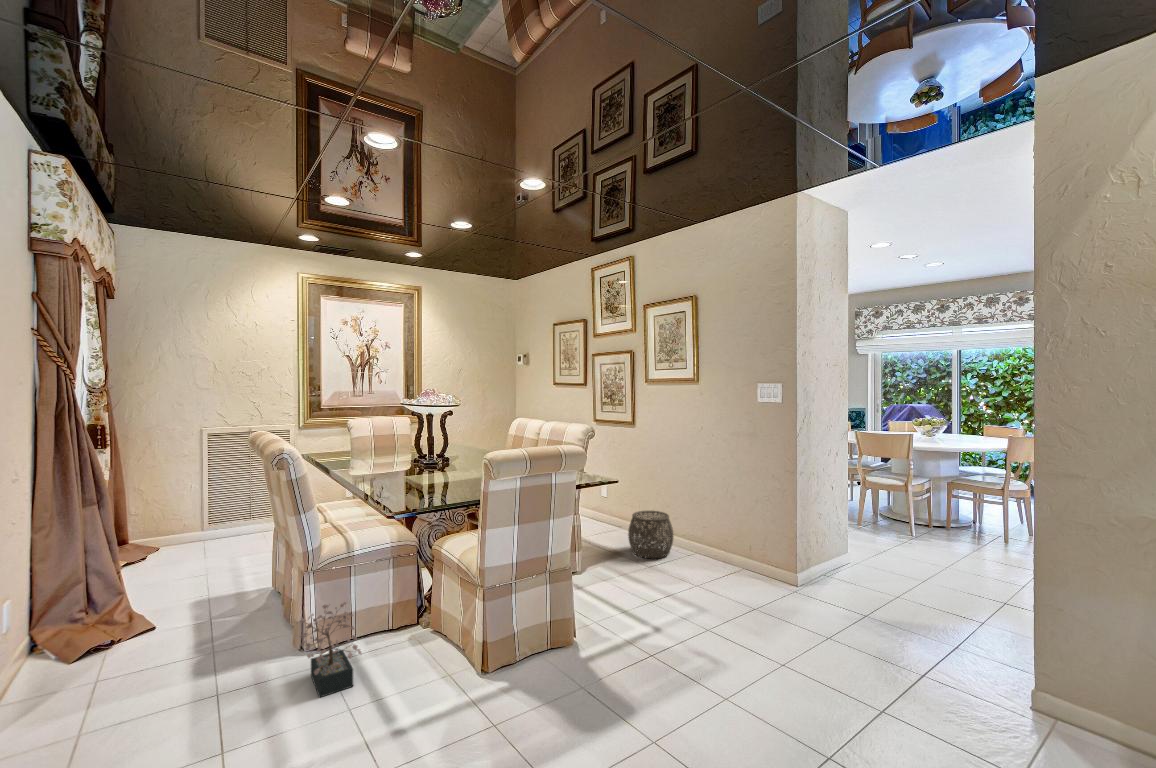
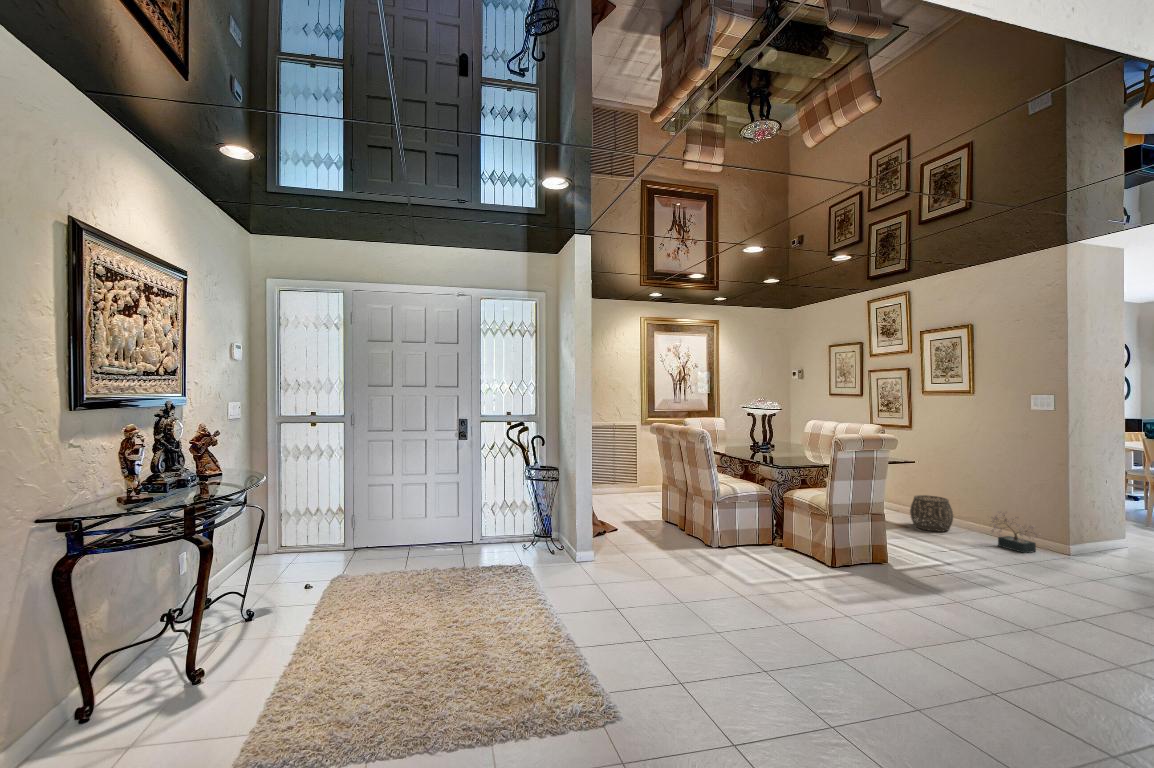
decorative plant: present [296,602,362,697] -> present [990,511,1038,553]

